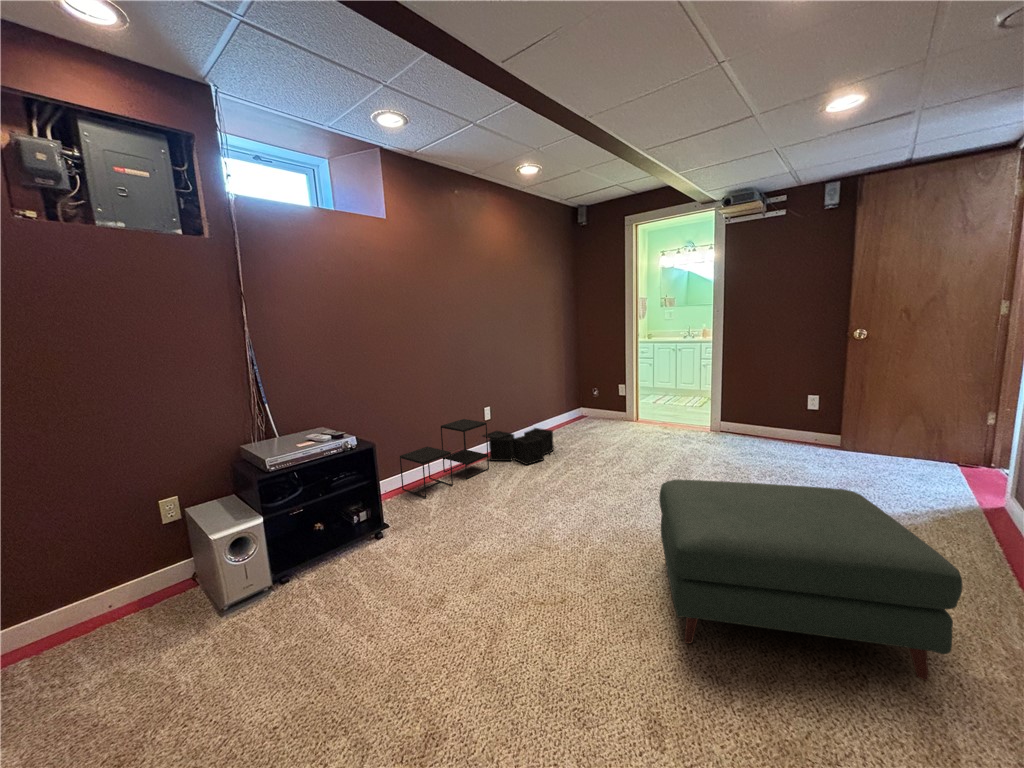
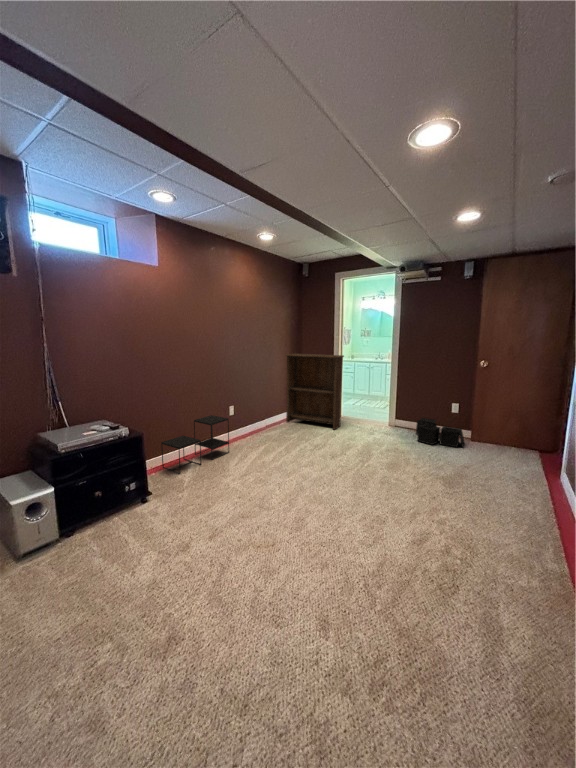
bookshelf: none [559,332,642,436] -> present [286,354,344,430]
storage bin: present [483,428,554,465] -> present [416,418,465,447]
ottoman: present [659,480,963,681] -> none [343,462,511,588]

